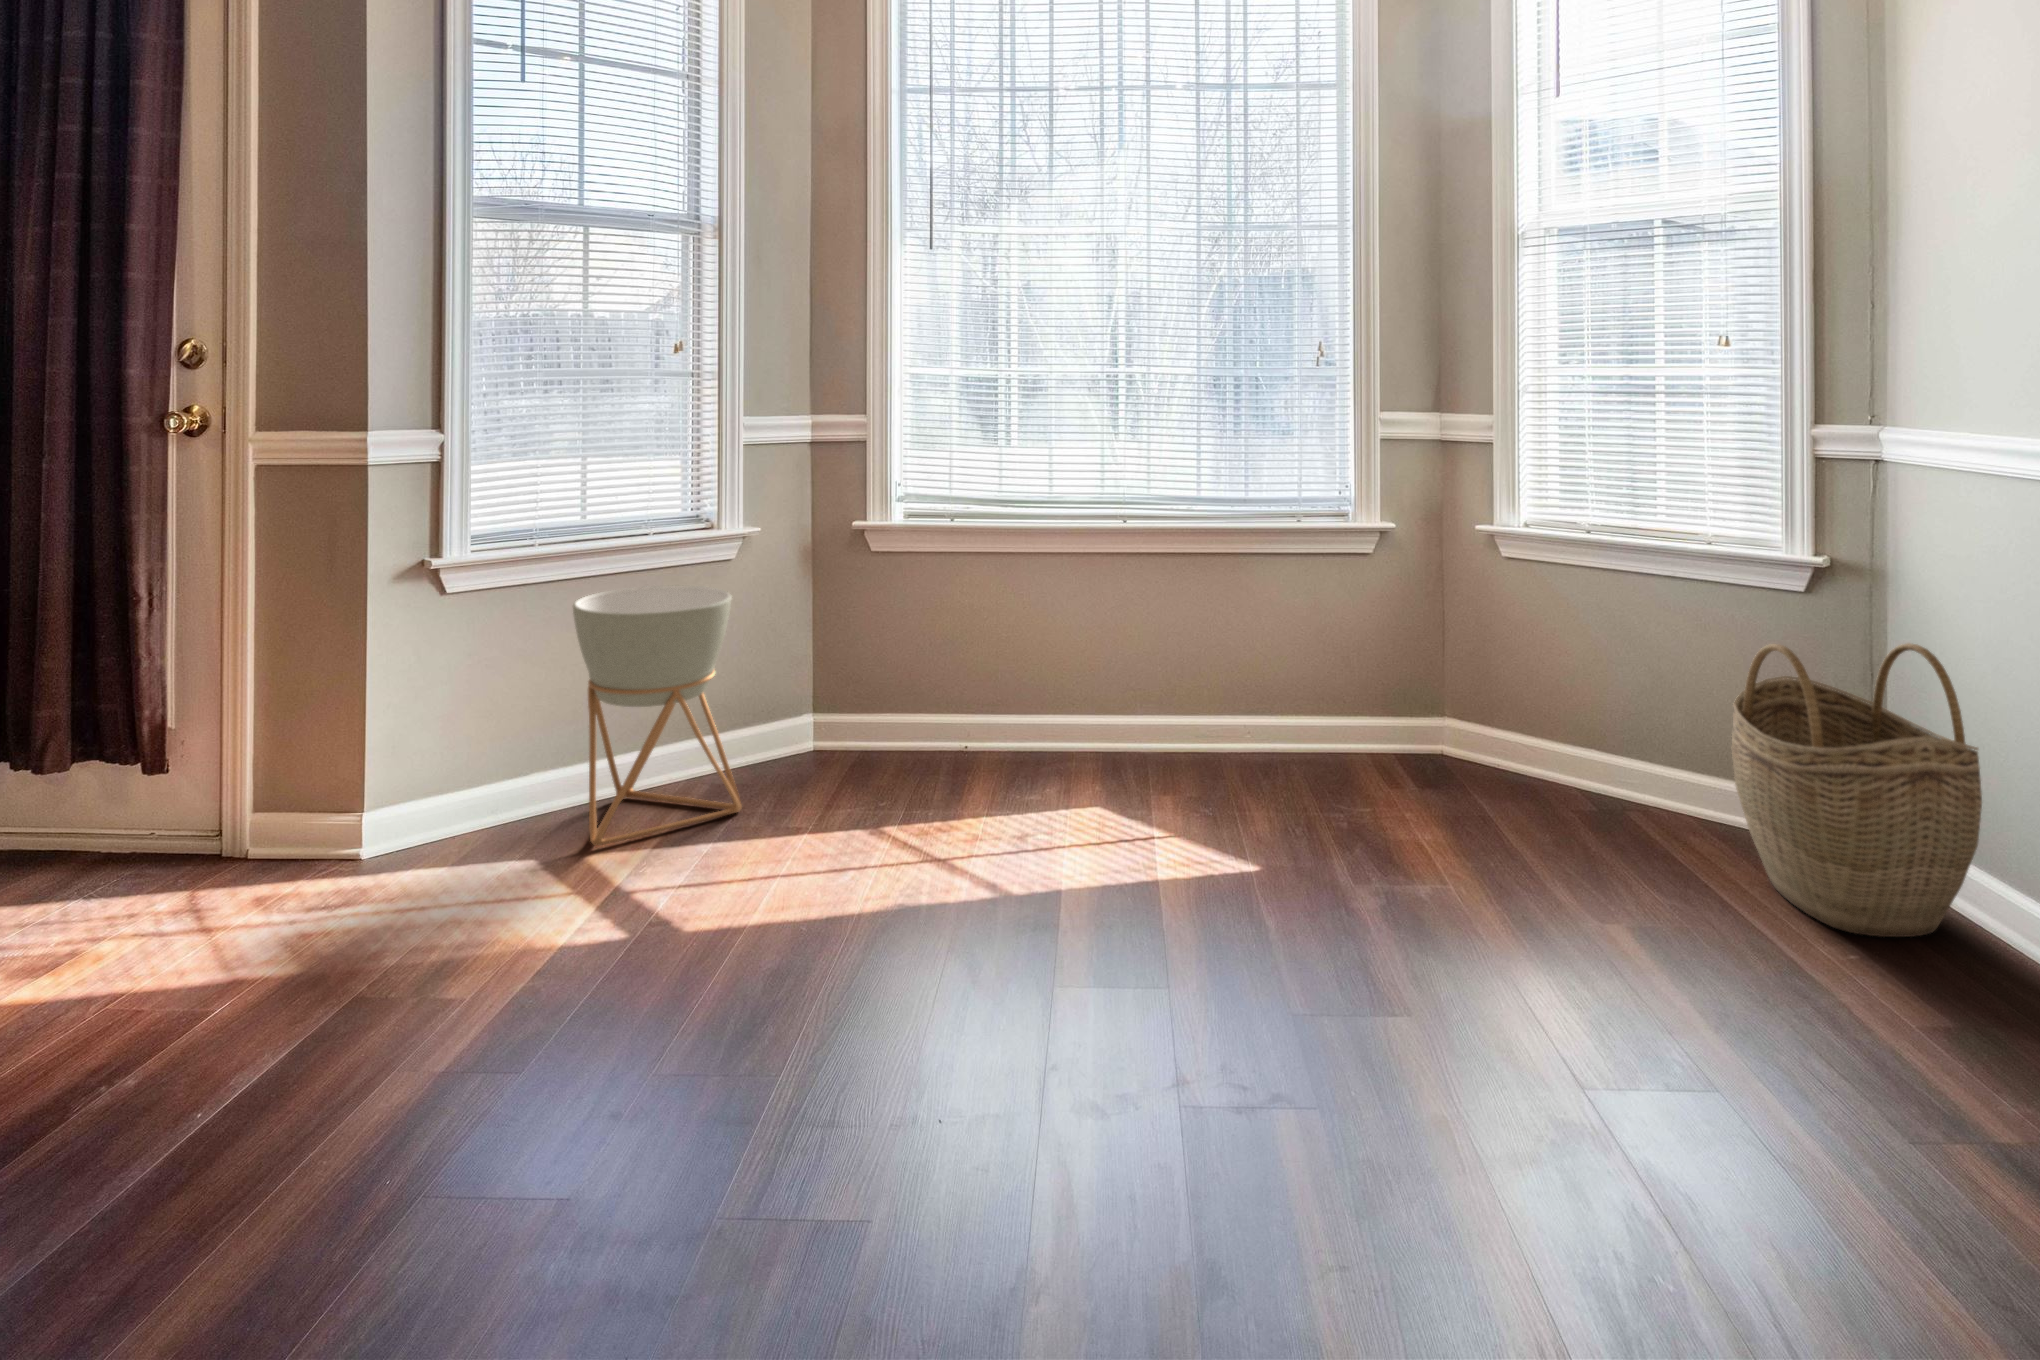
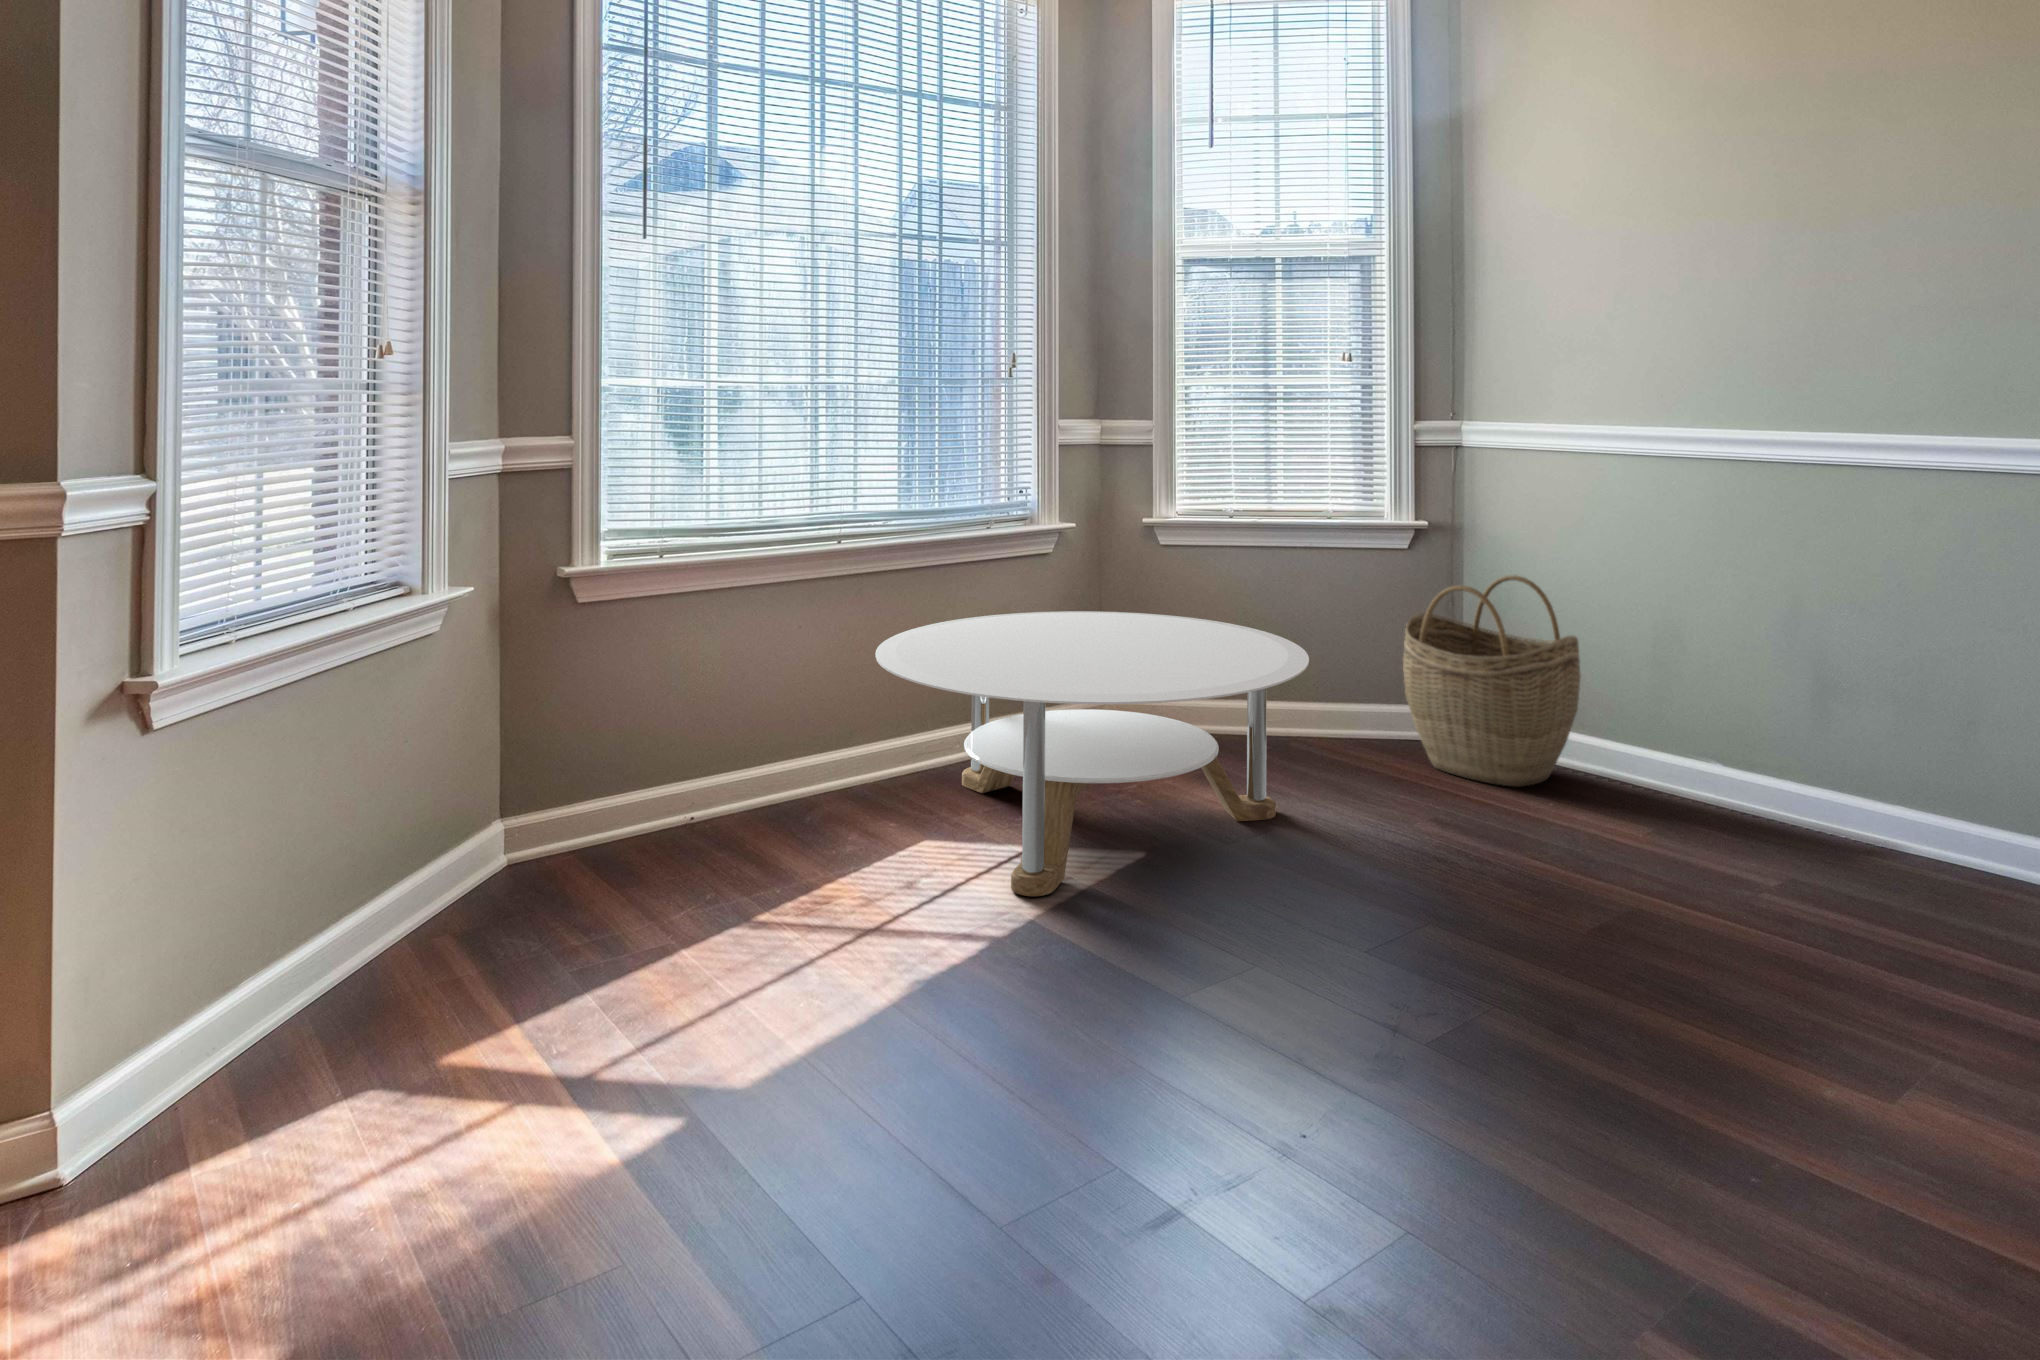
planter: present [573,585,742,846] -> none [332,671,556,1040]
round table: none [1039,606,1496,879] -> present [875,611,1309,896]

